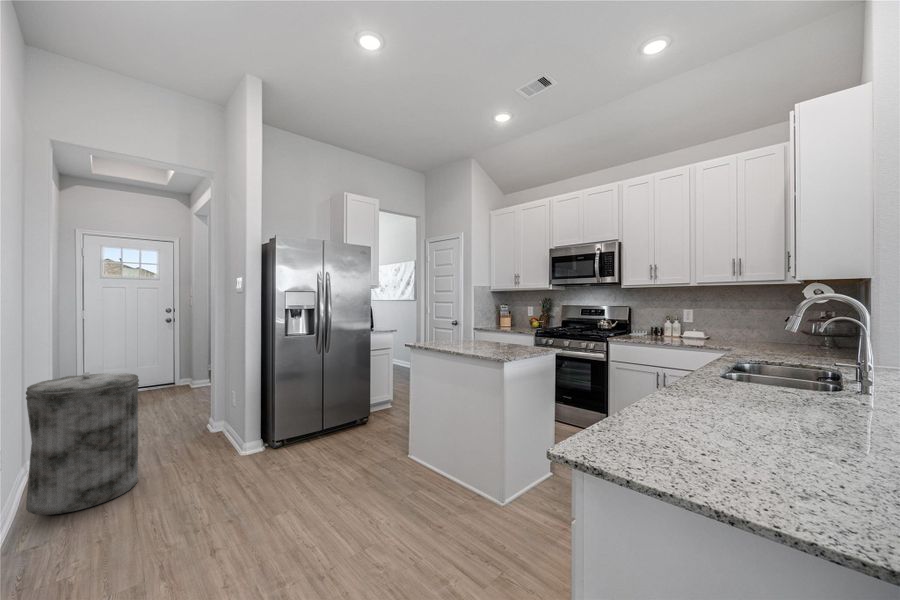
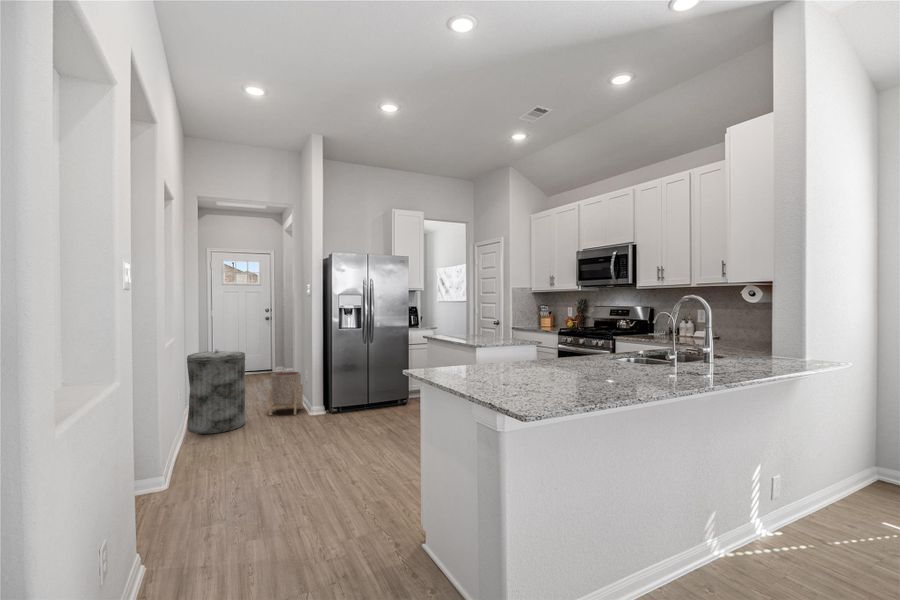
planter: none [178,394,228,460] -> present [269,371,303,415]

